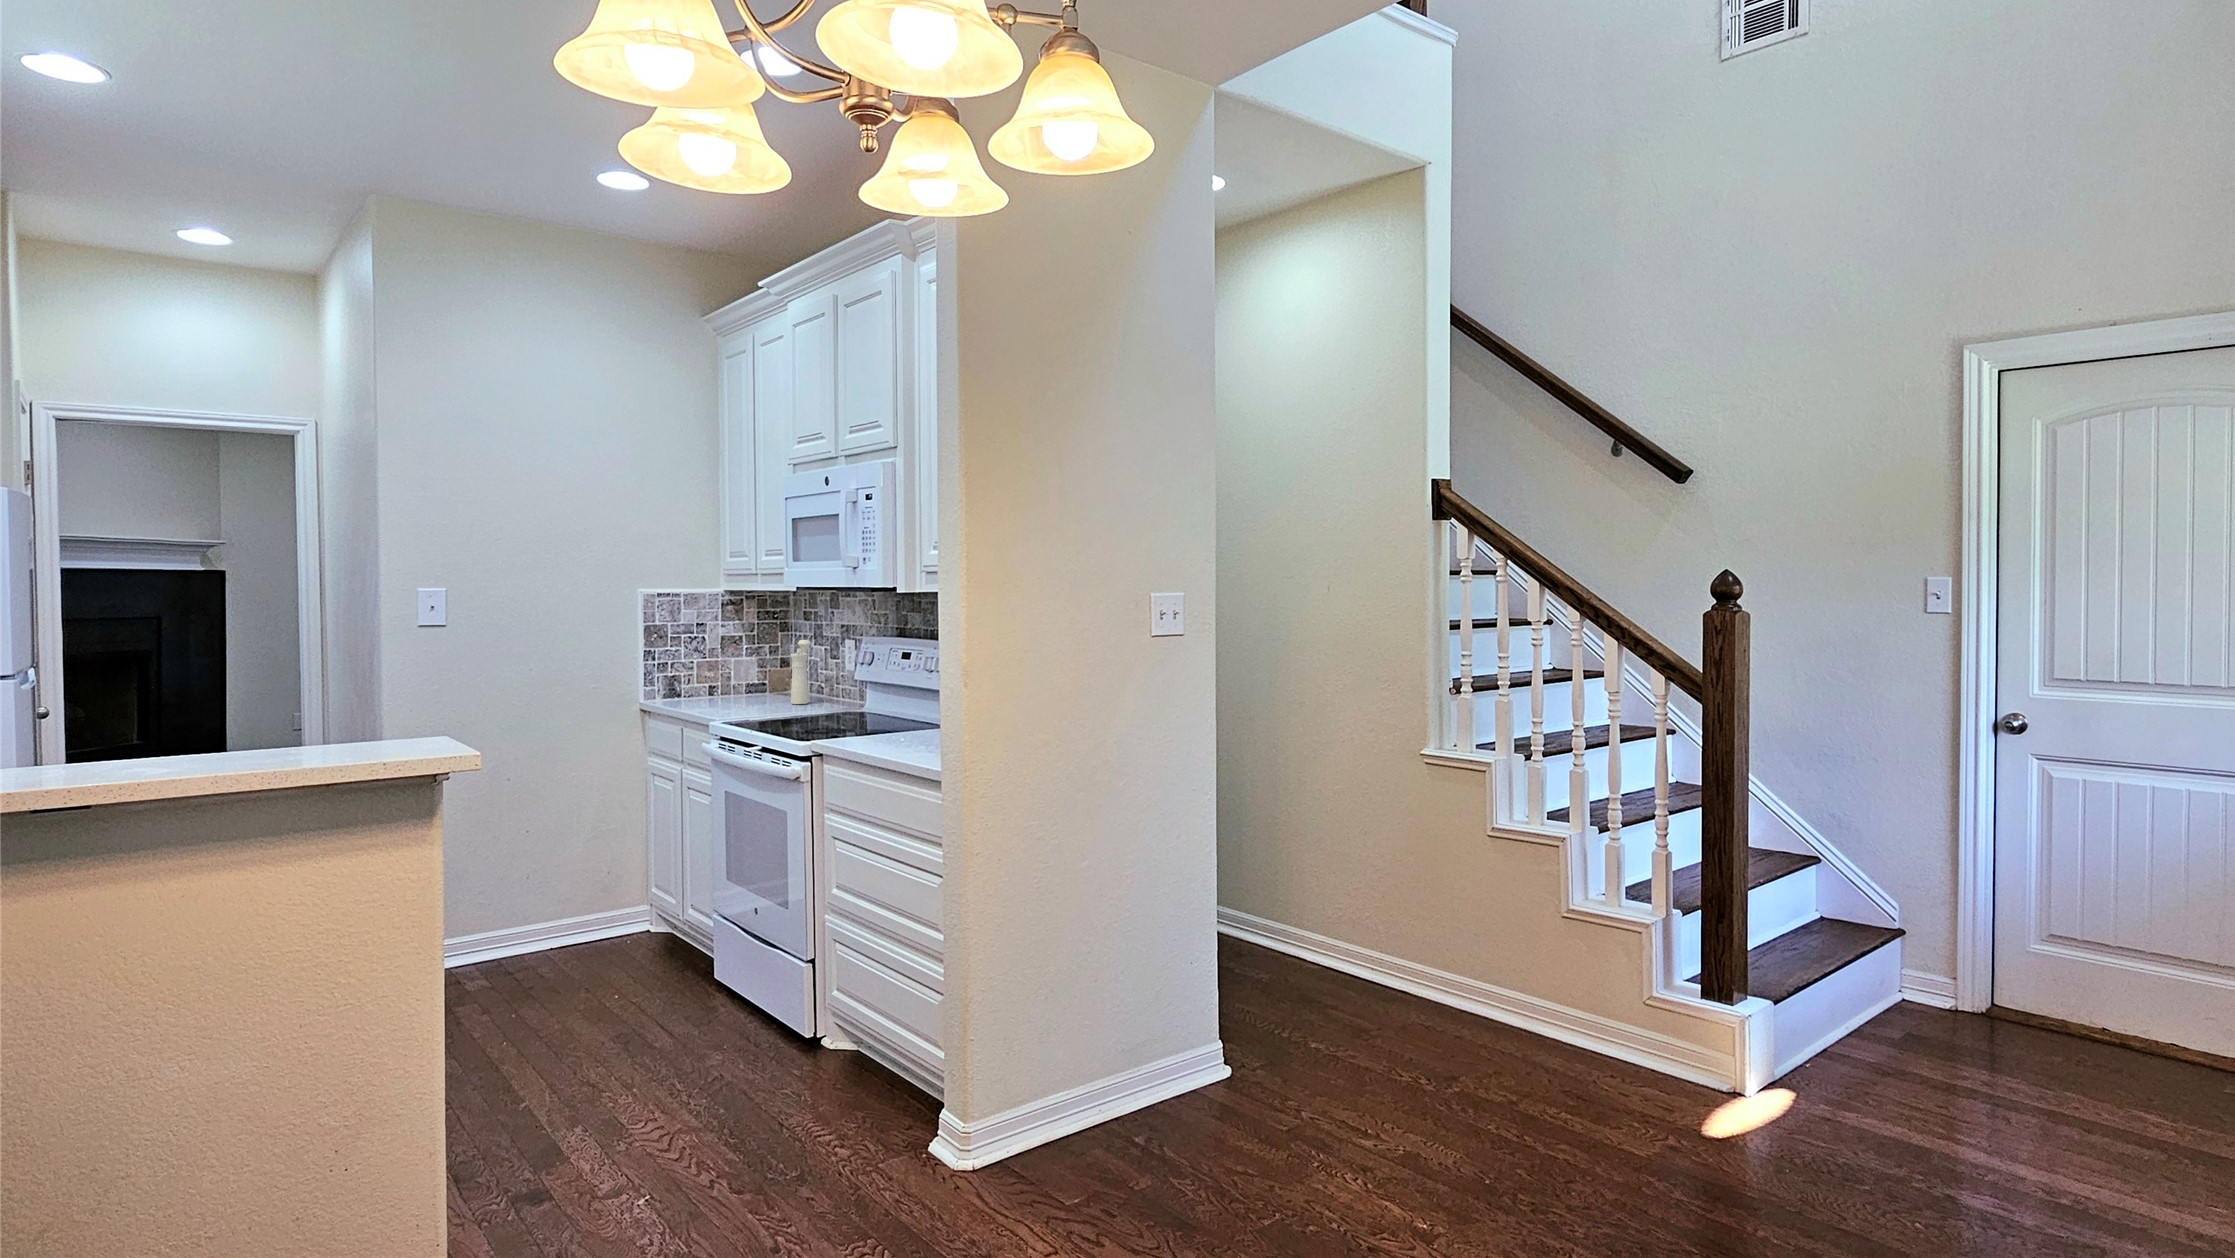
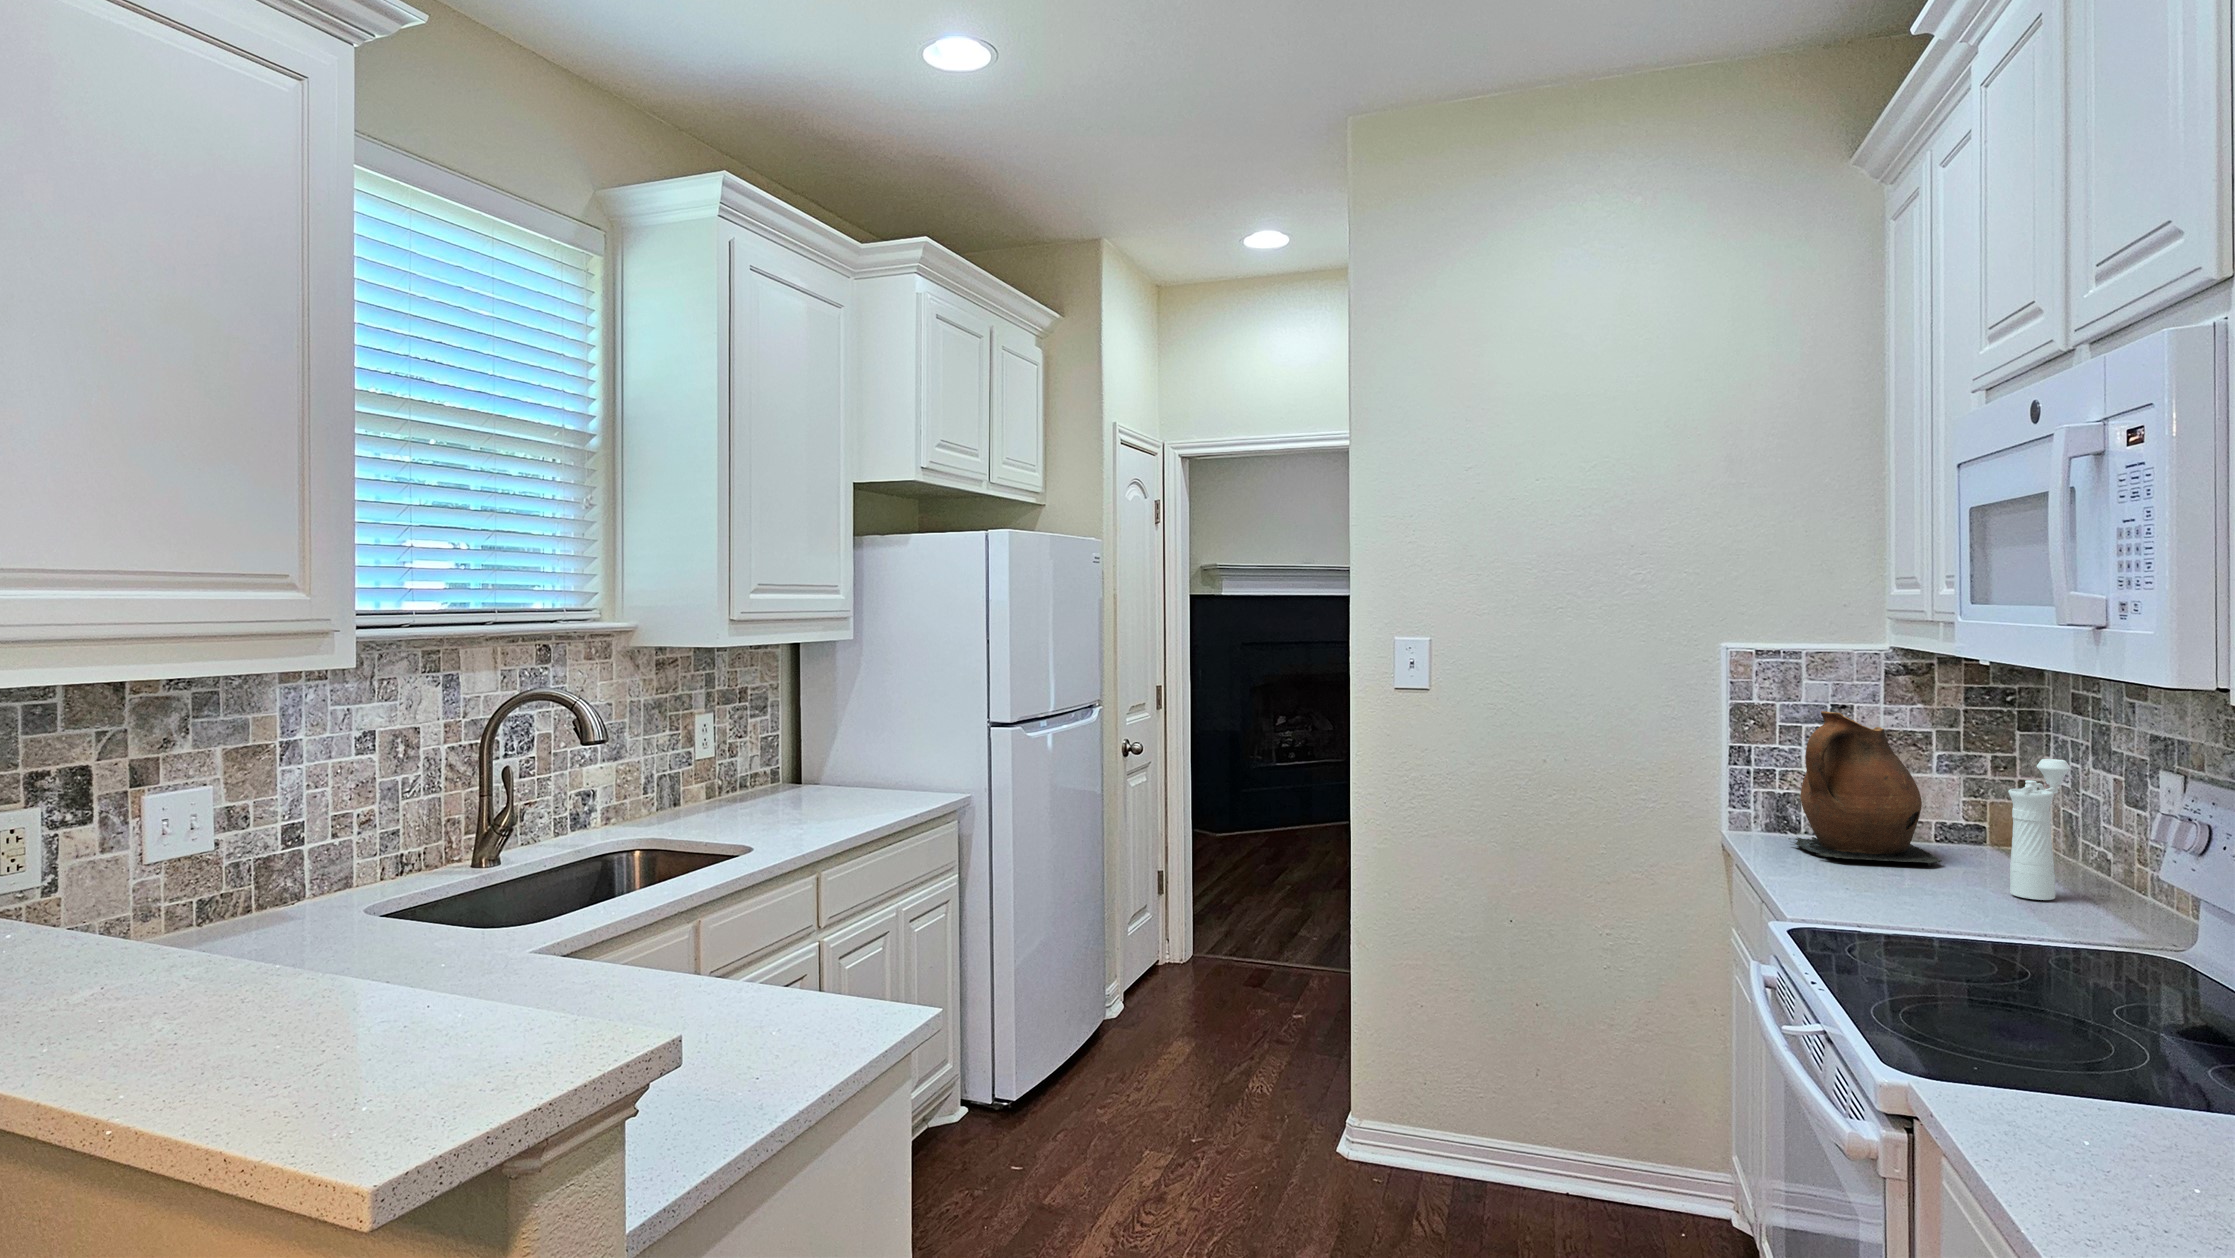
ceramic pitcher: none [681,624,757,702] -> present [1789,711,1942,866]

